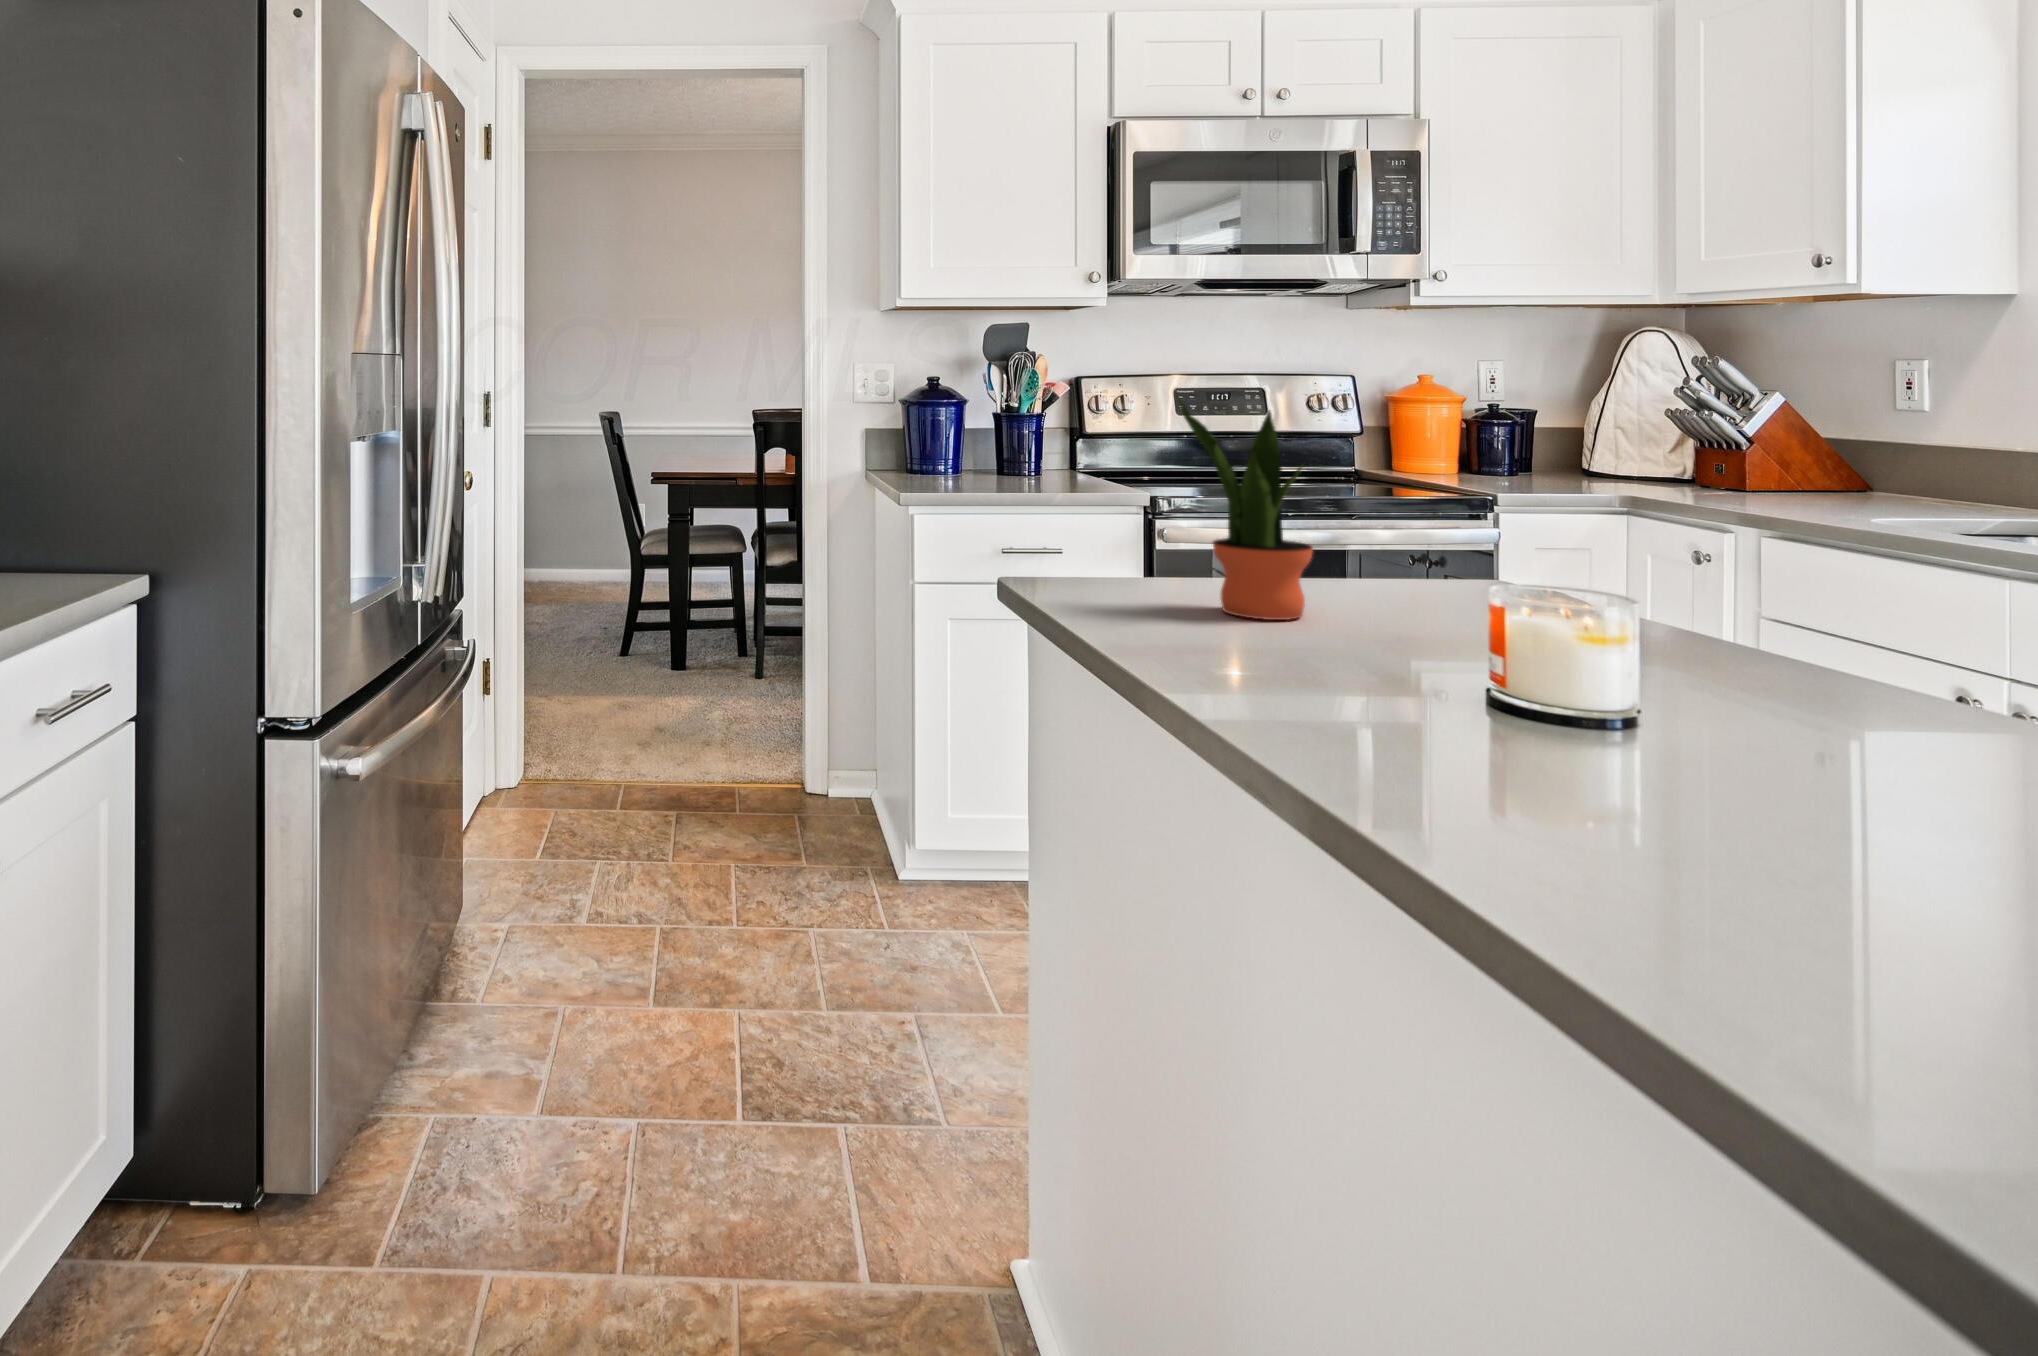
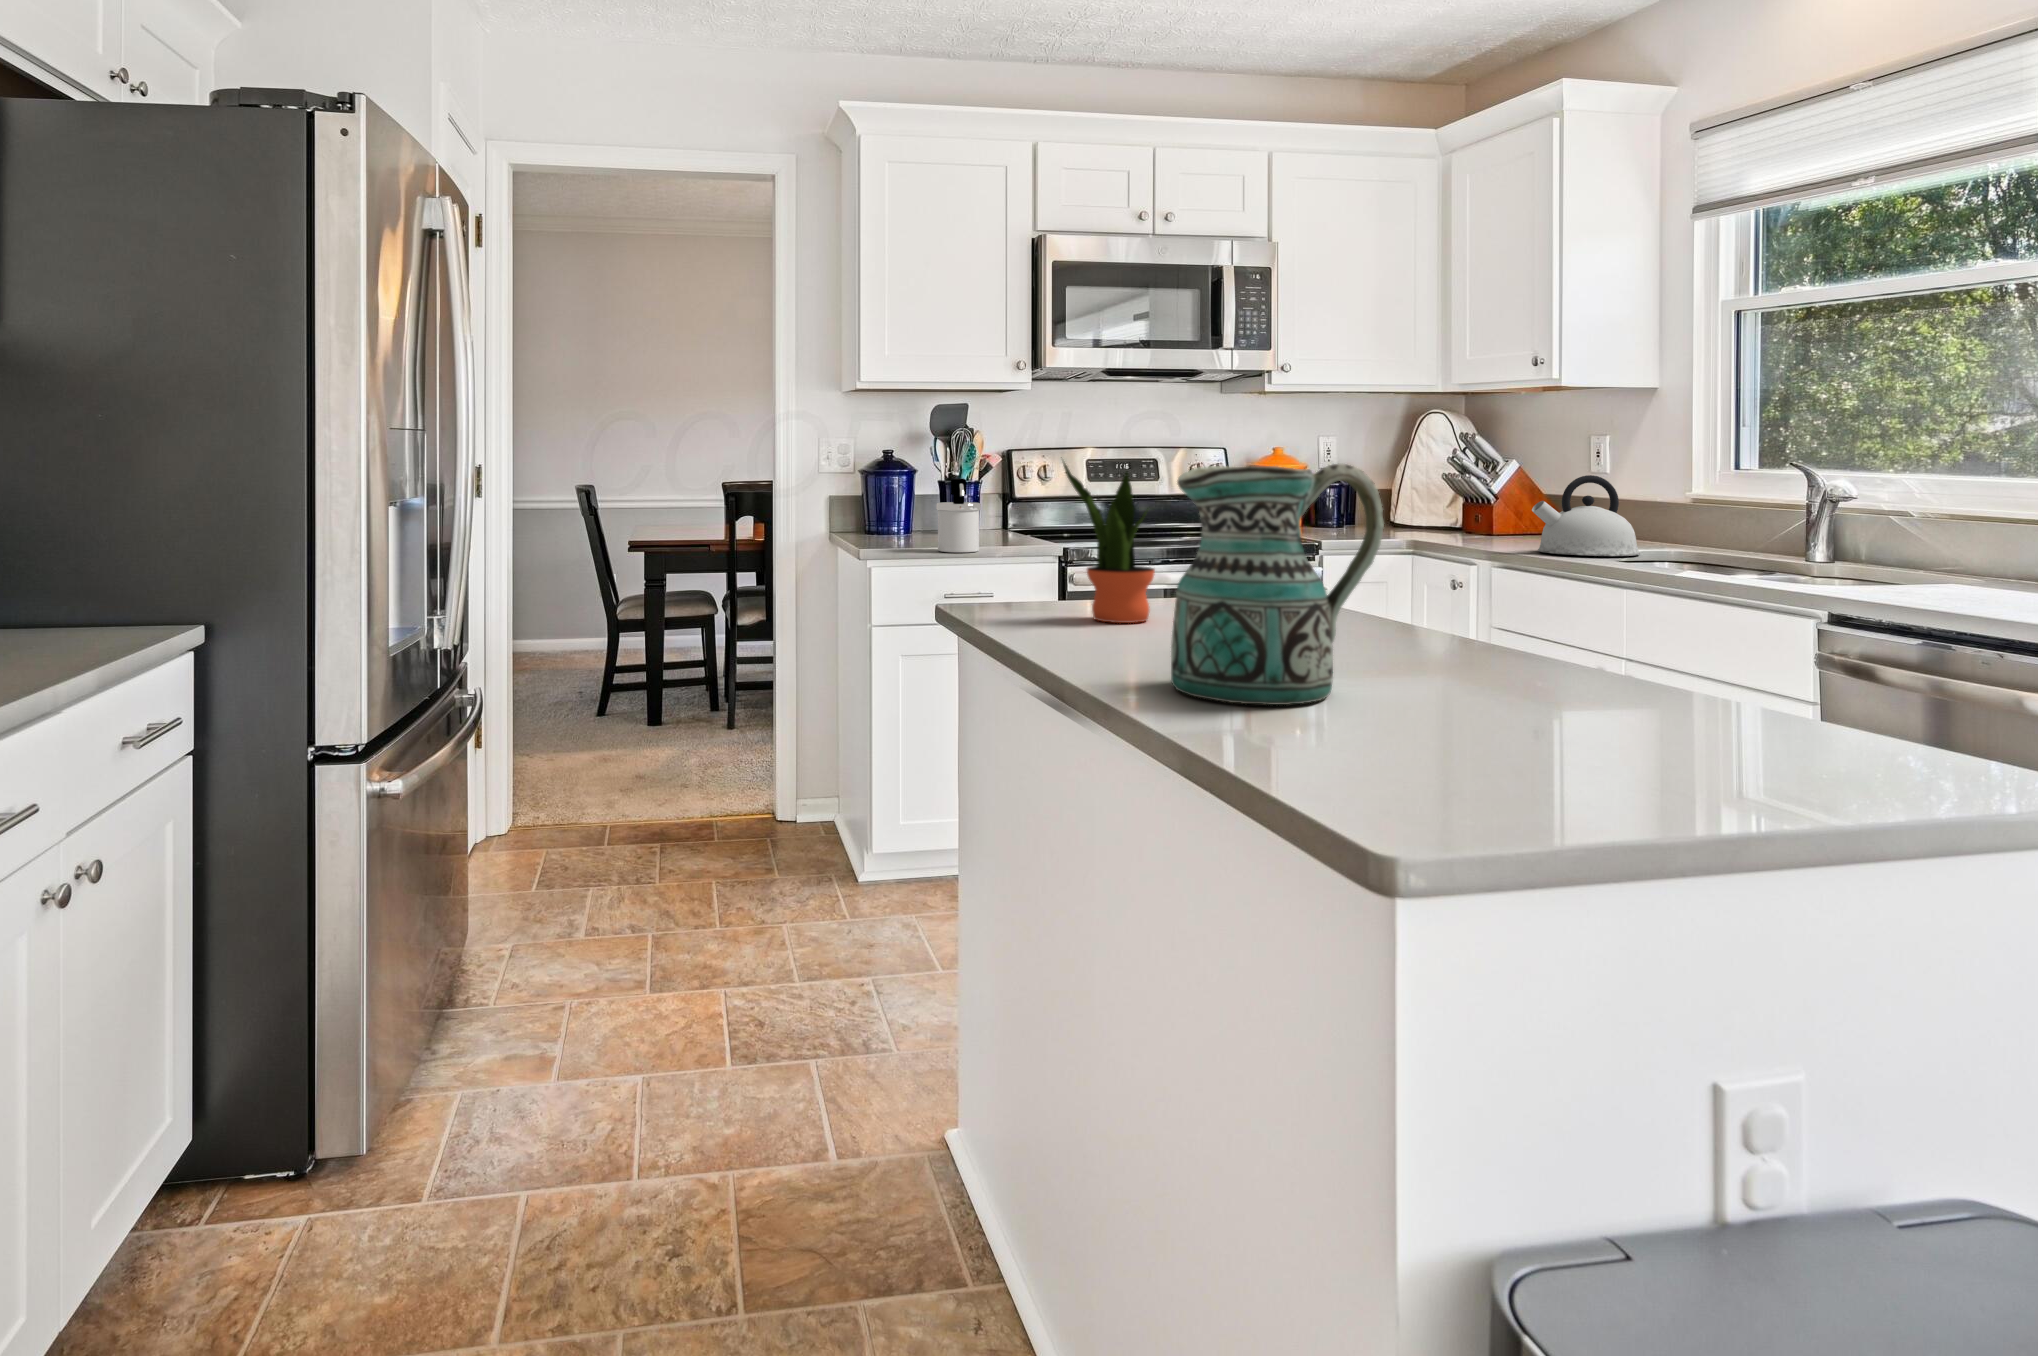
soap dispenser: none [996,410,1050,497] -> present [936,479,981,552]
ceramic pitcher: none [1383,414,1759,806] -> present [1171,464,1384,705]
kettle: none [1814,416,1989,527] -> present [1532,475,1640,556]

